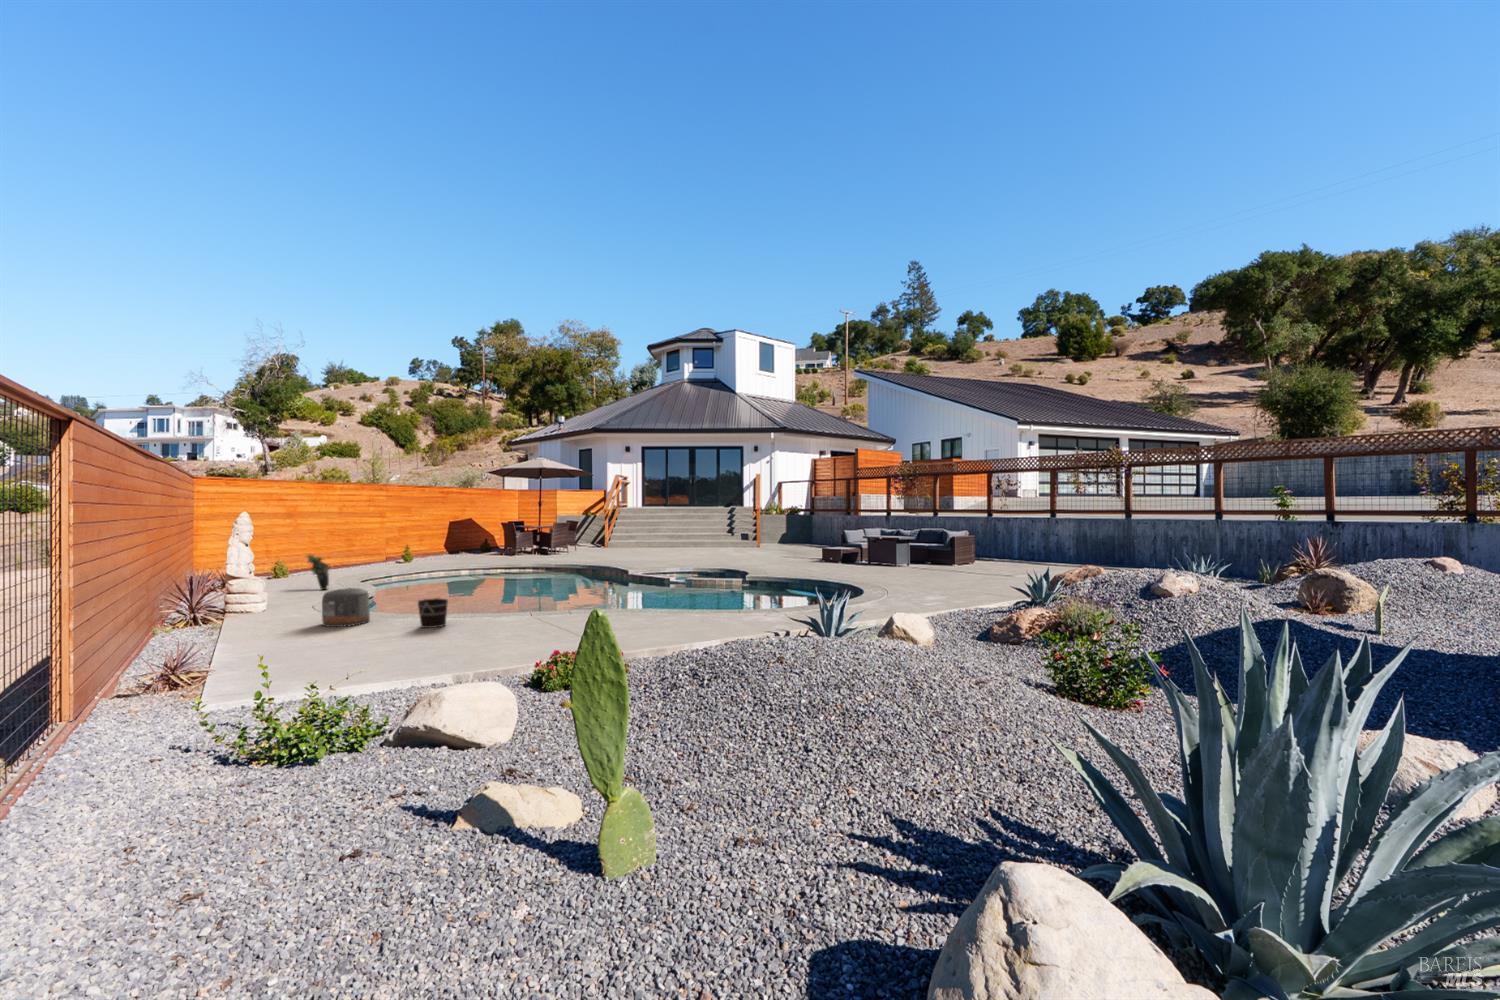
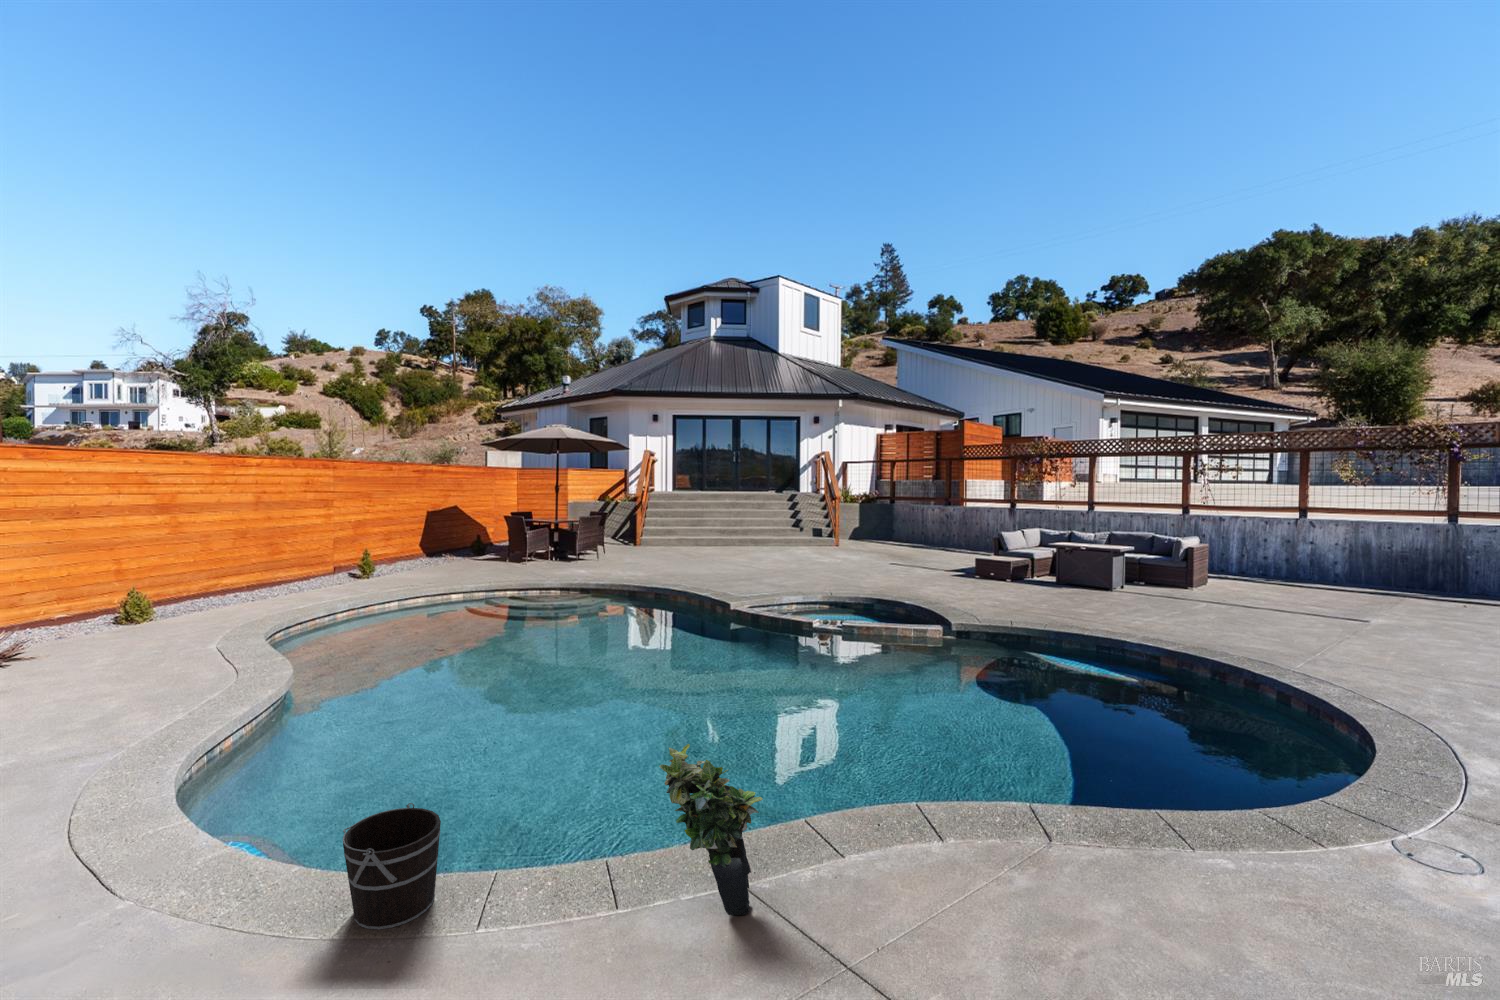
potted plant: present [307,554,329,590] -> present [659,744,763,915]
pouf: present [322,588,370,627] -> none [39,759,209,912]

